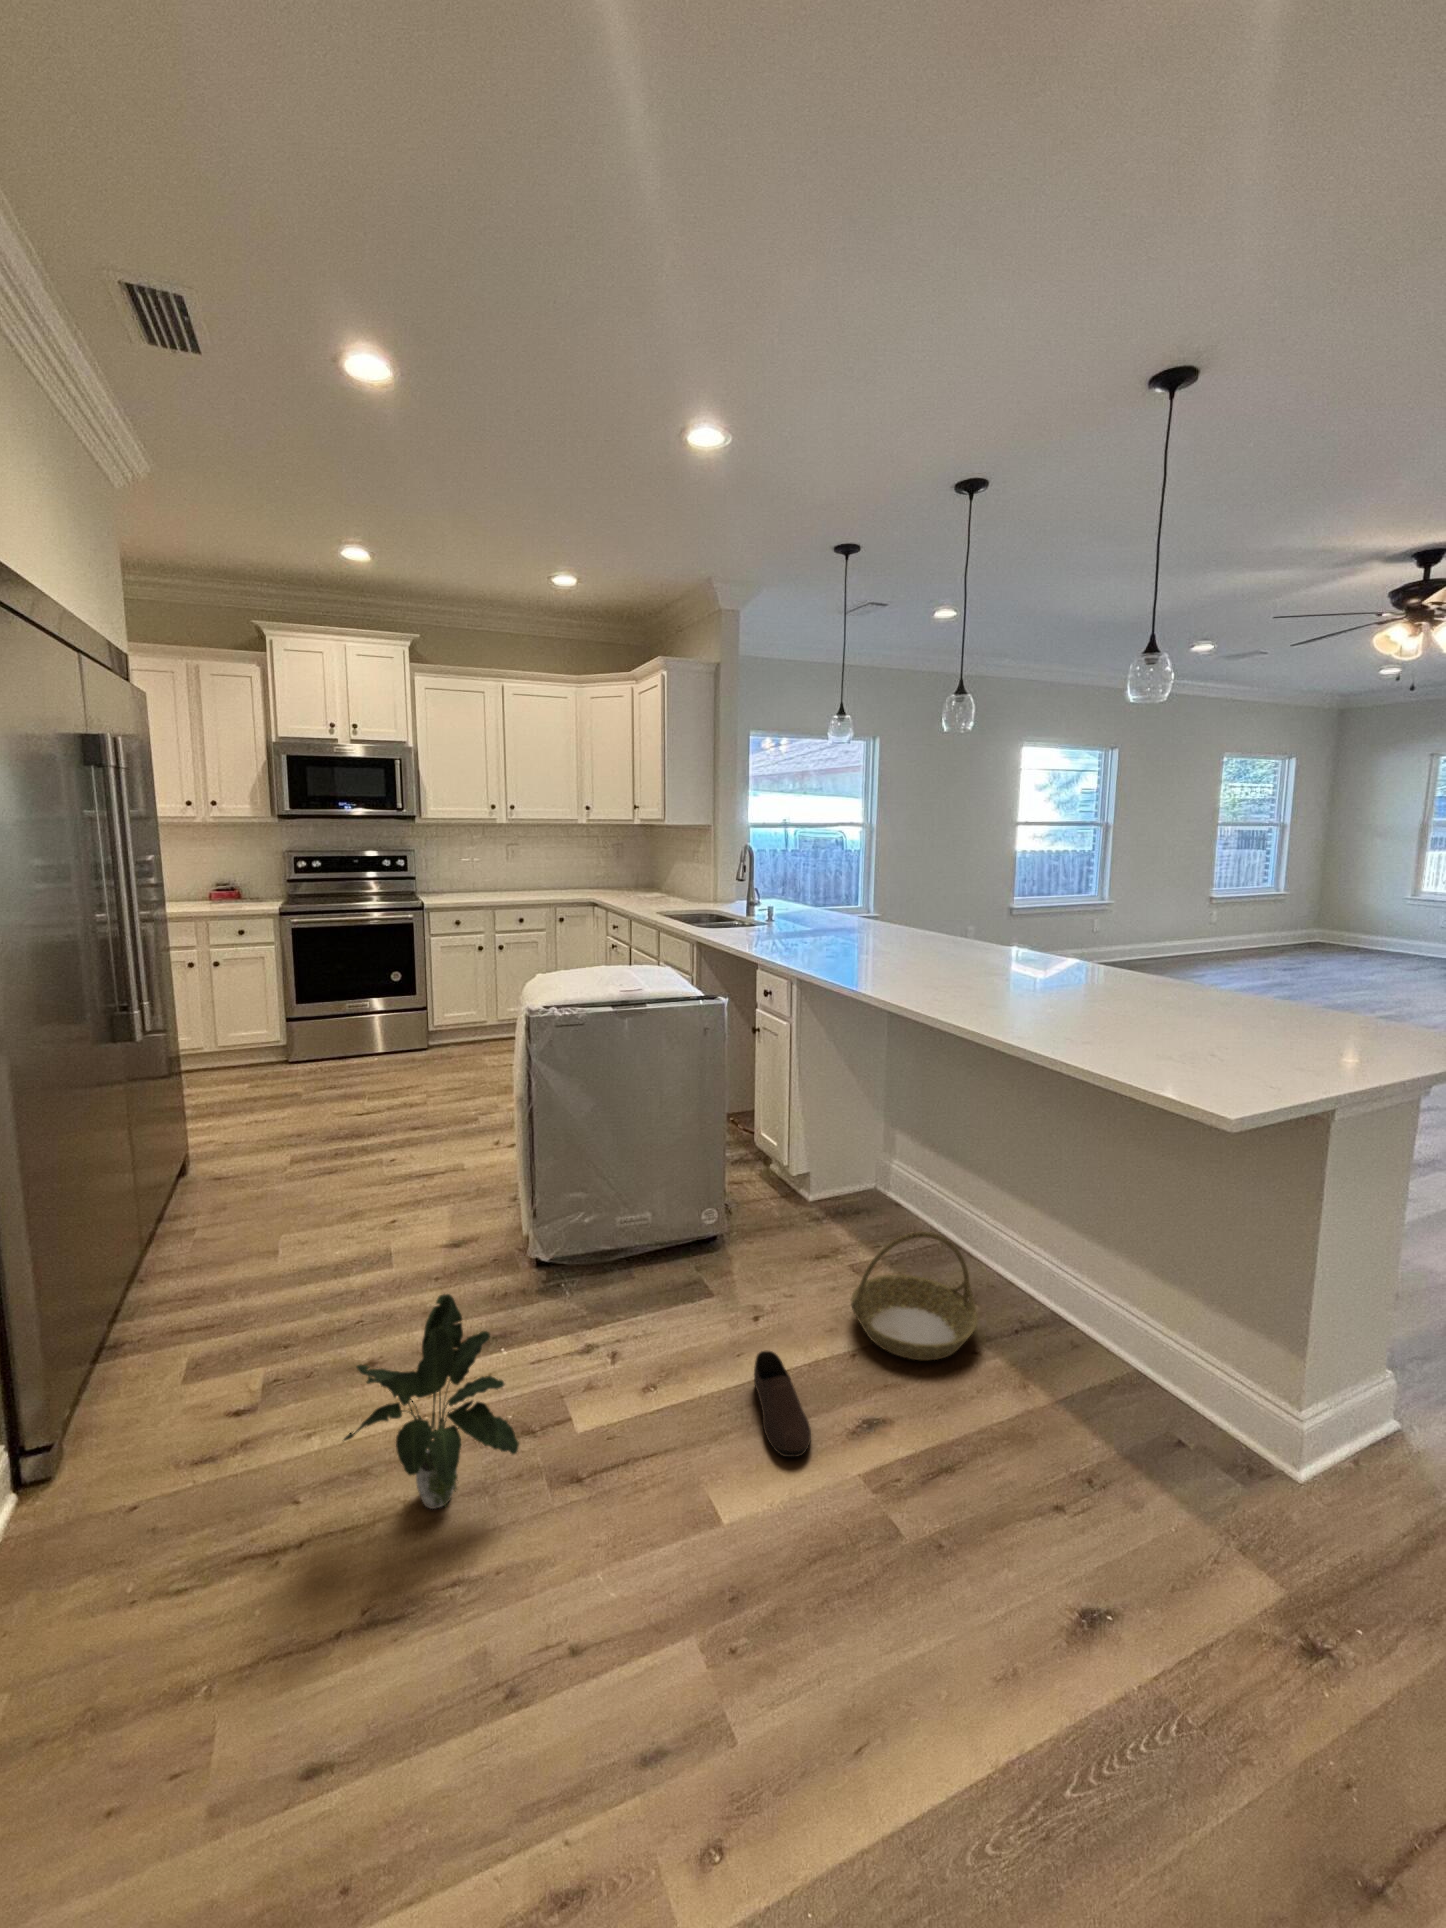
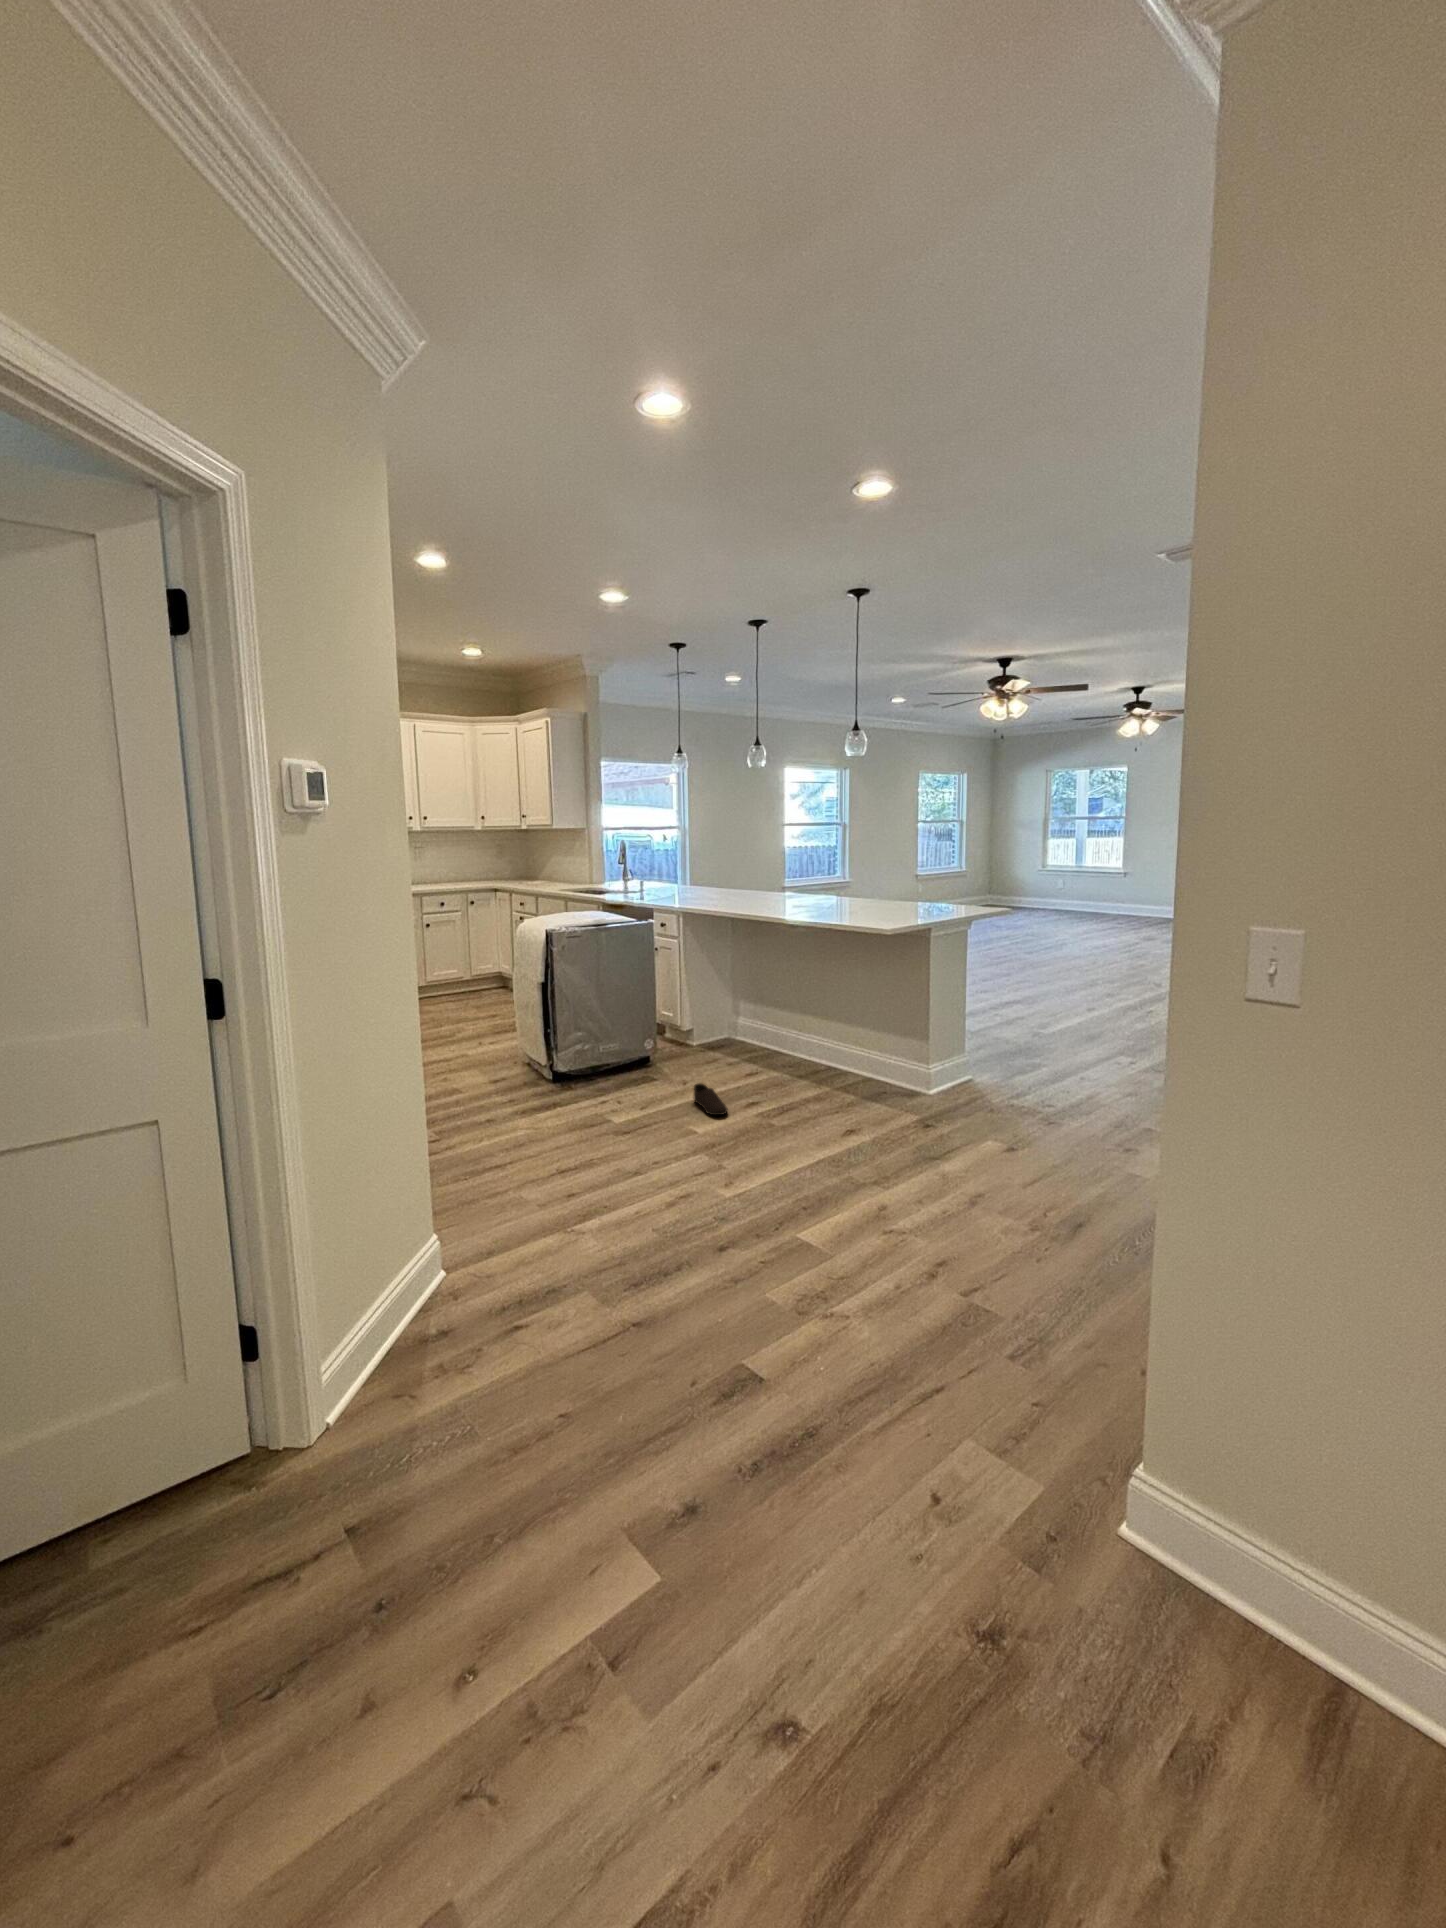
basket: present [851,1232,978,1360] -> none [732,1026,795,1086]
potted plant: present [344,1294,519,1509] -> none [522,1046,603,1148]

